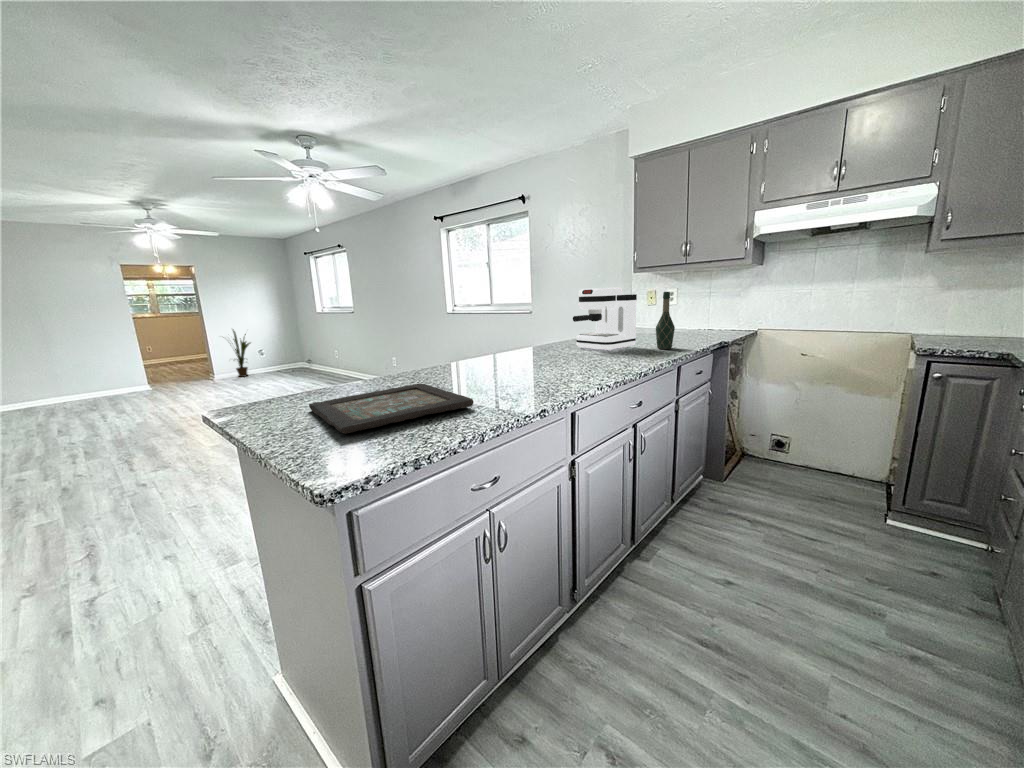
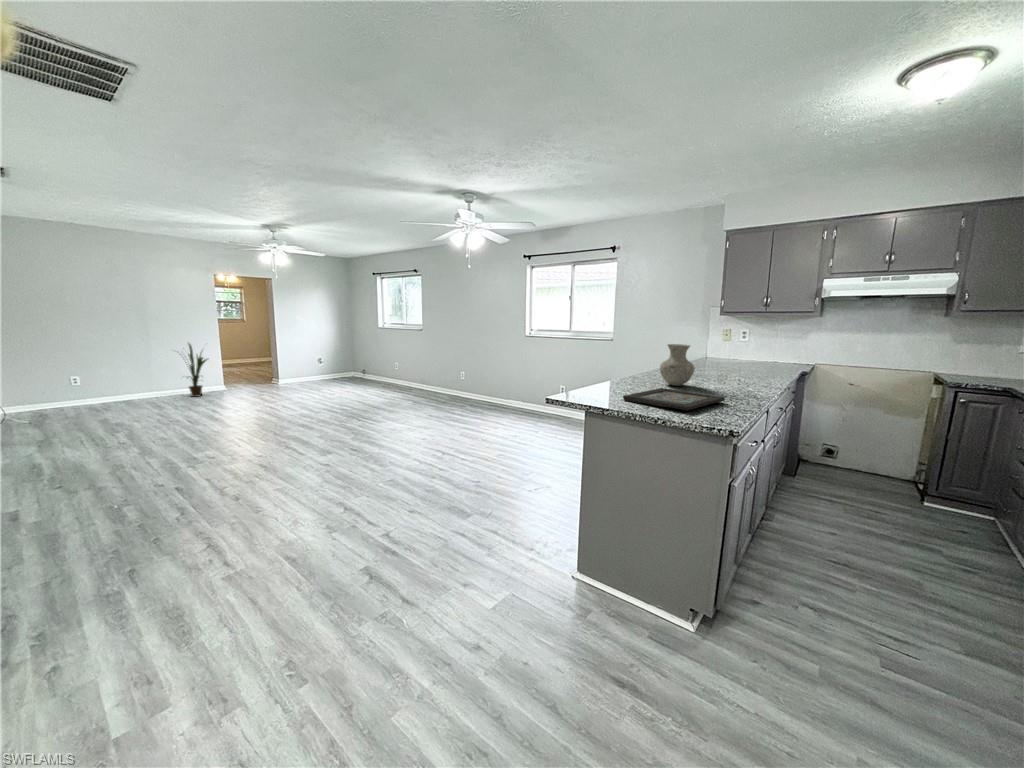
coffee maker: present [573,287,637,351] -> none [705,329,753,374]
wine bottle: present [656,292,675,349] -> none [766,335,781,375]
vase: none [449,313,498,376] -> present [660,344,695,386]
house plant: present [233,330,250,377] -> present [185,343,207,397]

